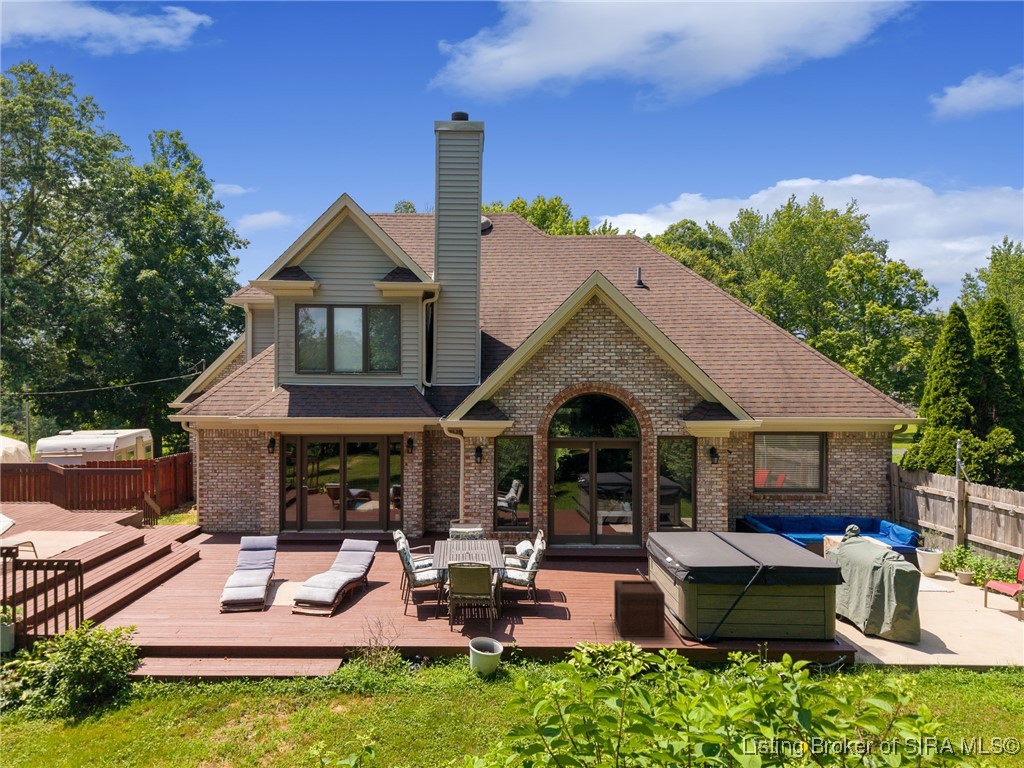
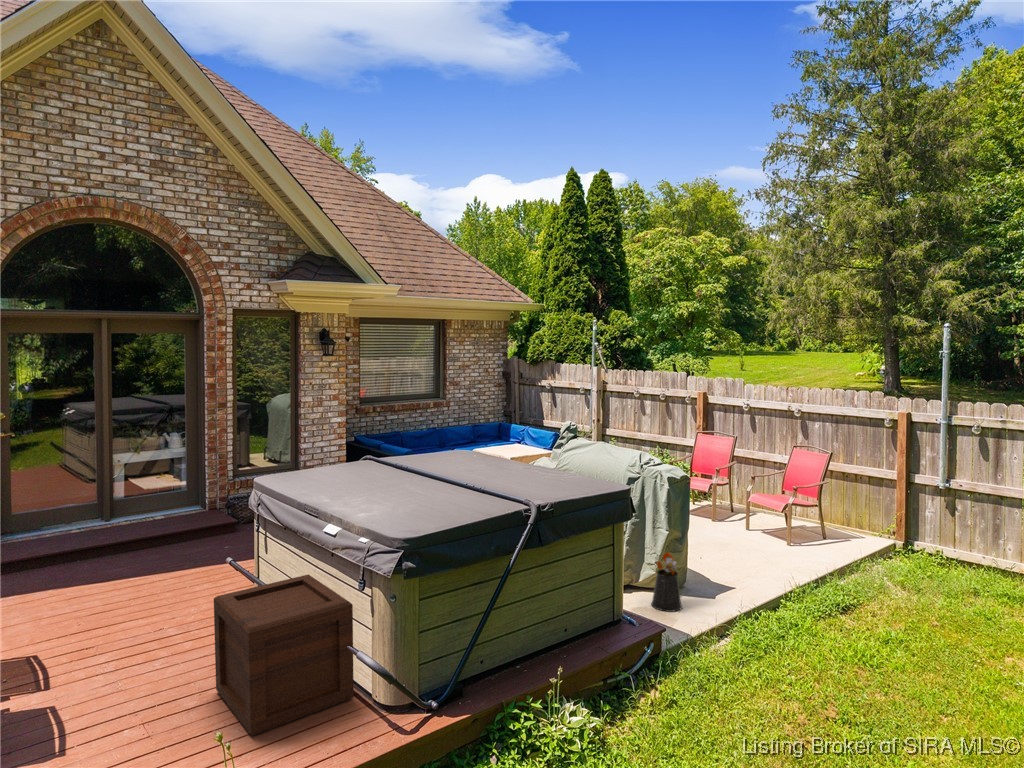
watering can: none [878,620,901,660] -> present [651,552,682,612]

